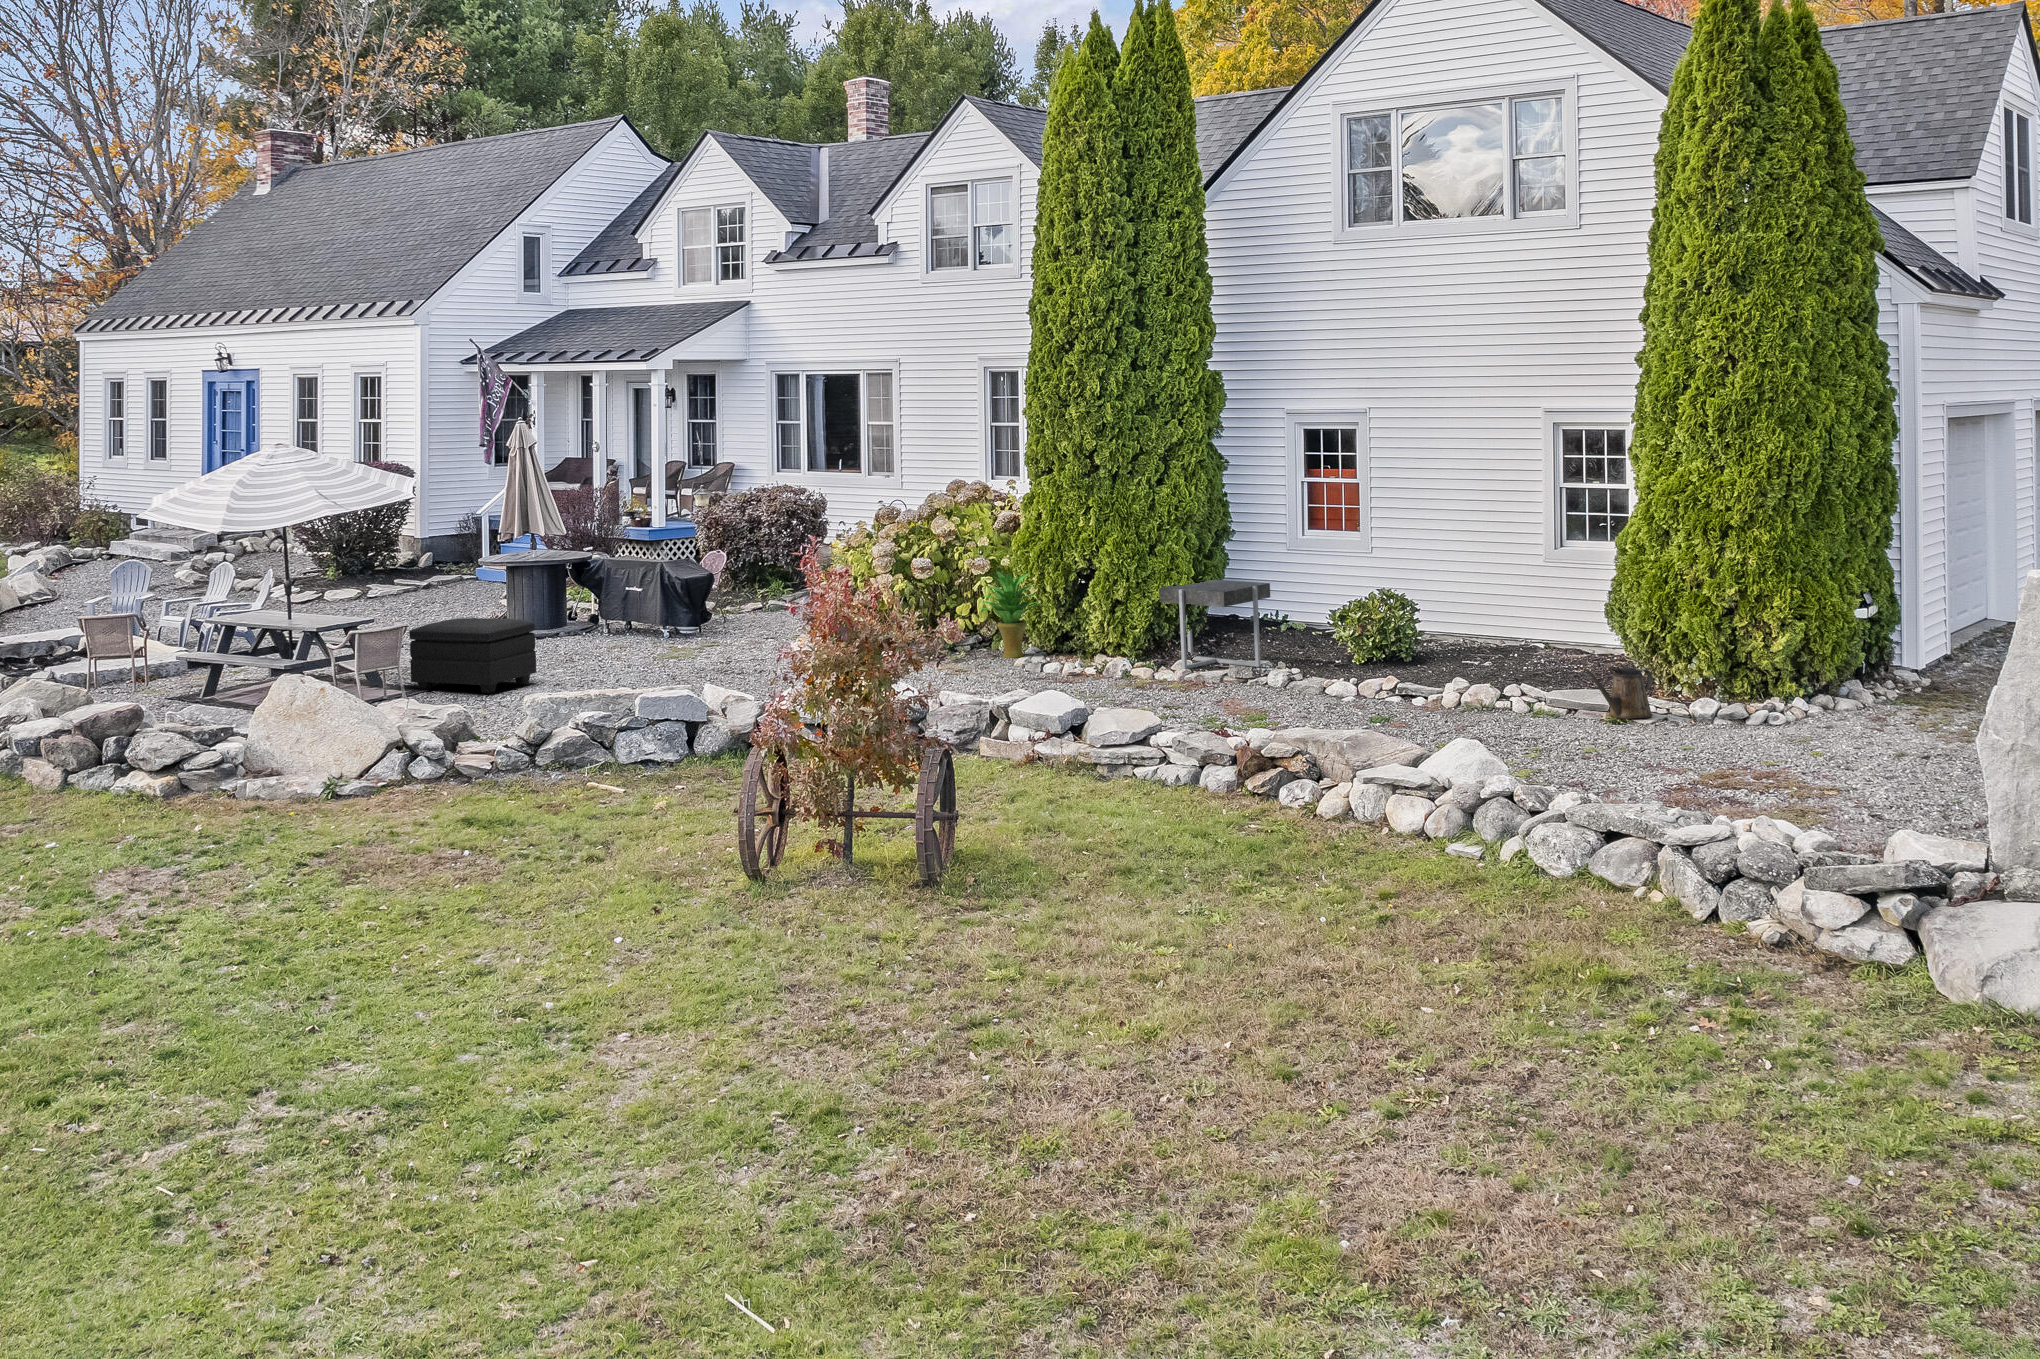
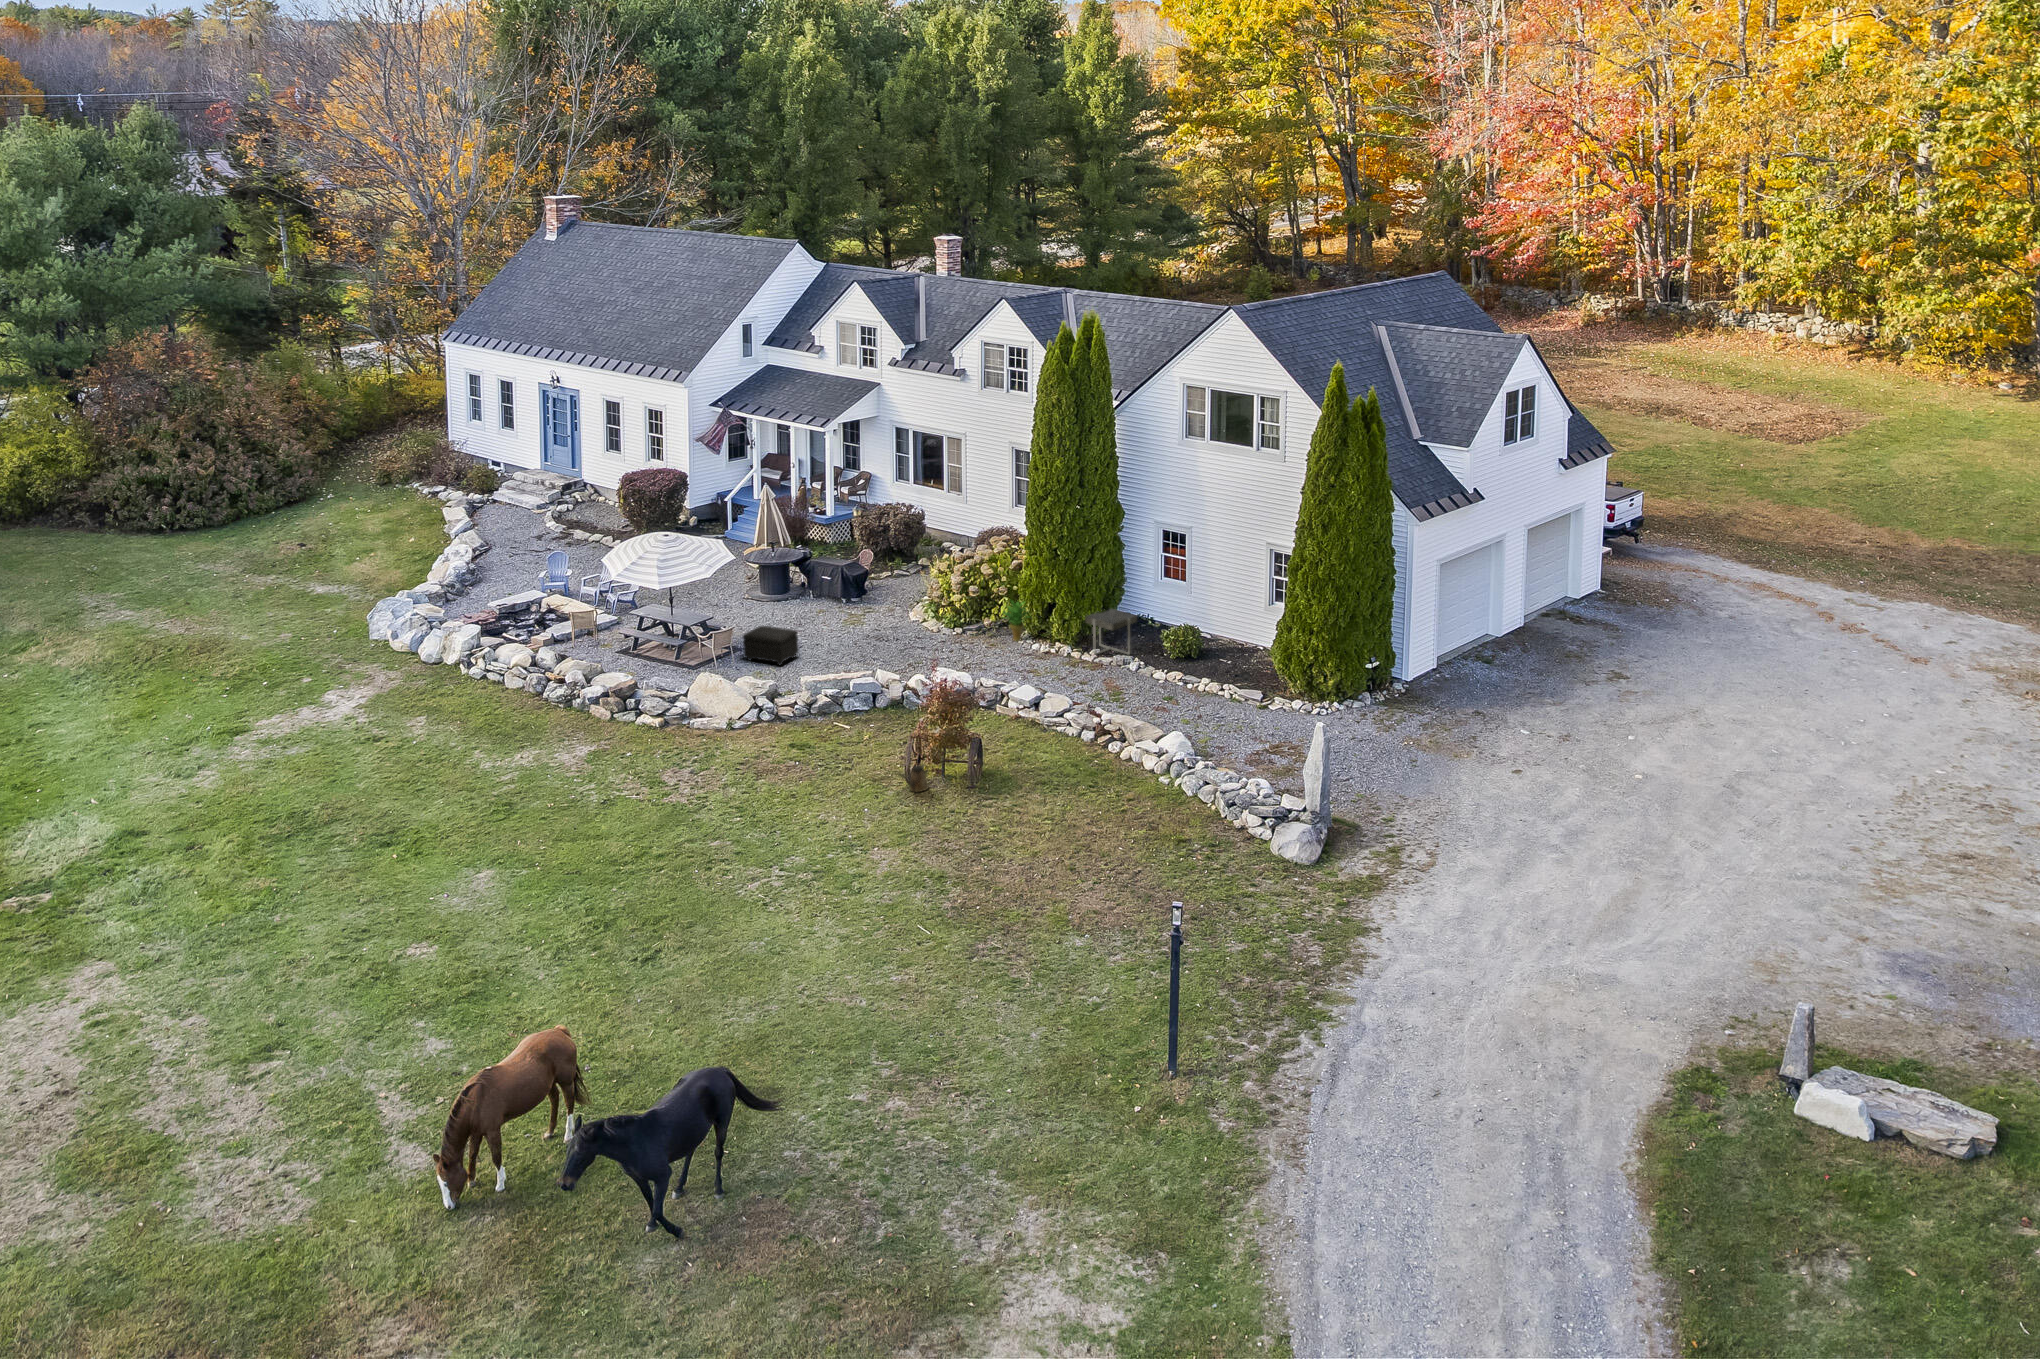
watering can: present [1584,667,1653,719] -> present [902,765,928,792]

